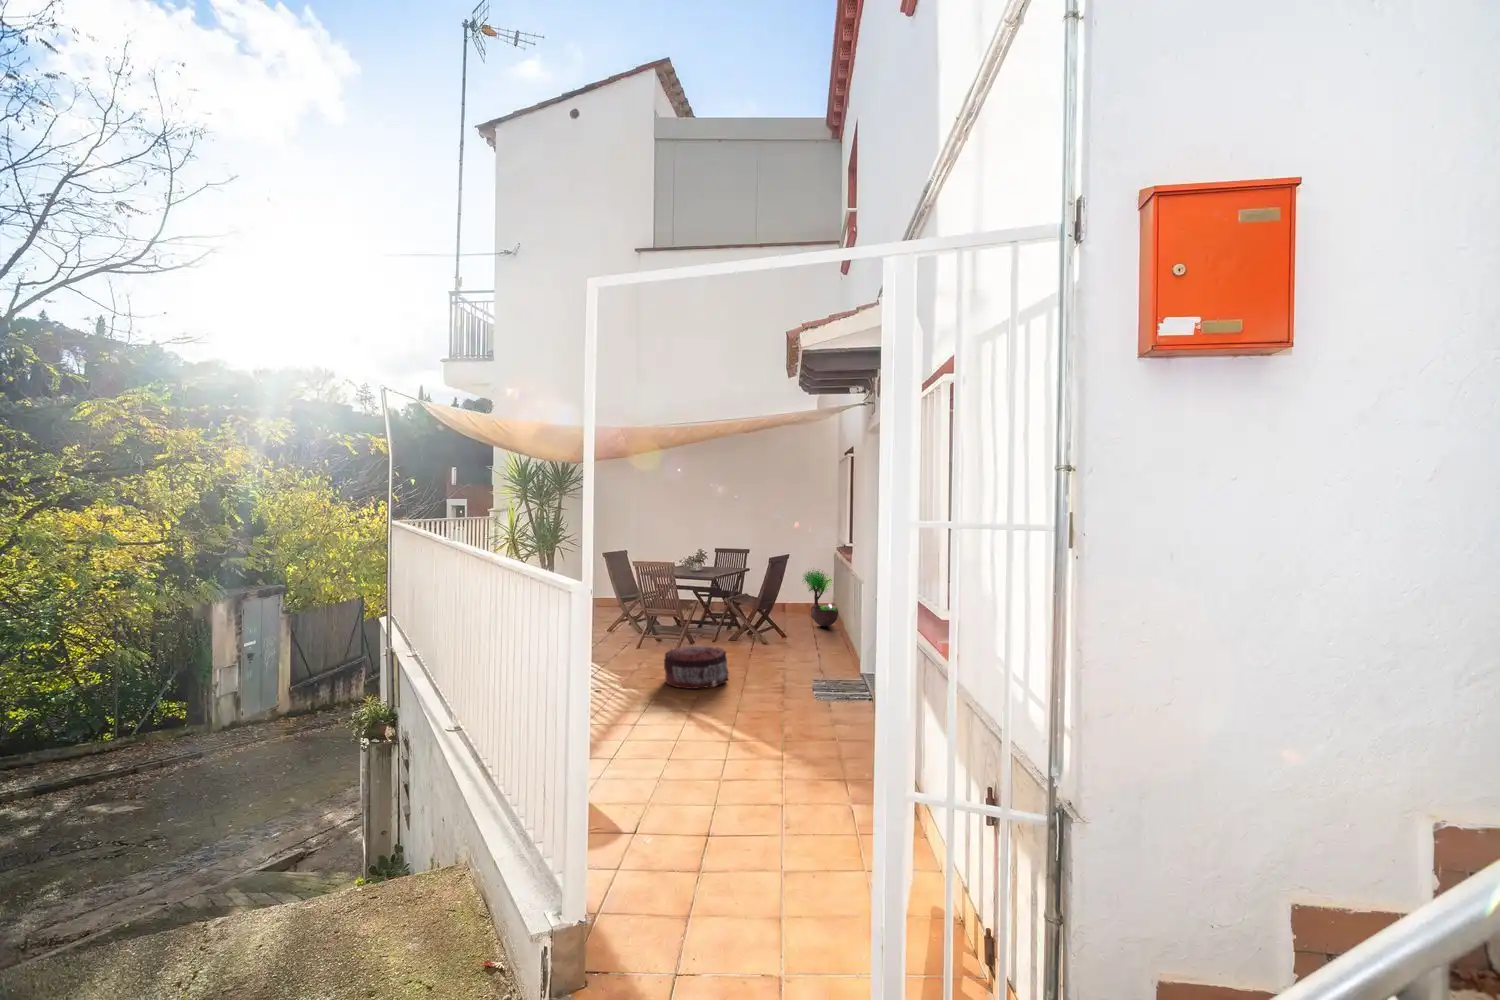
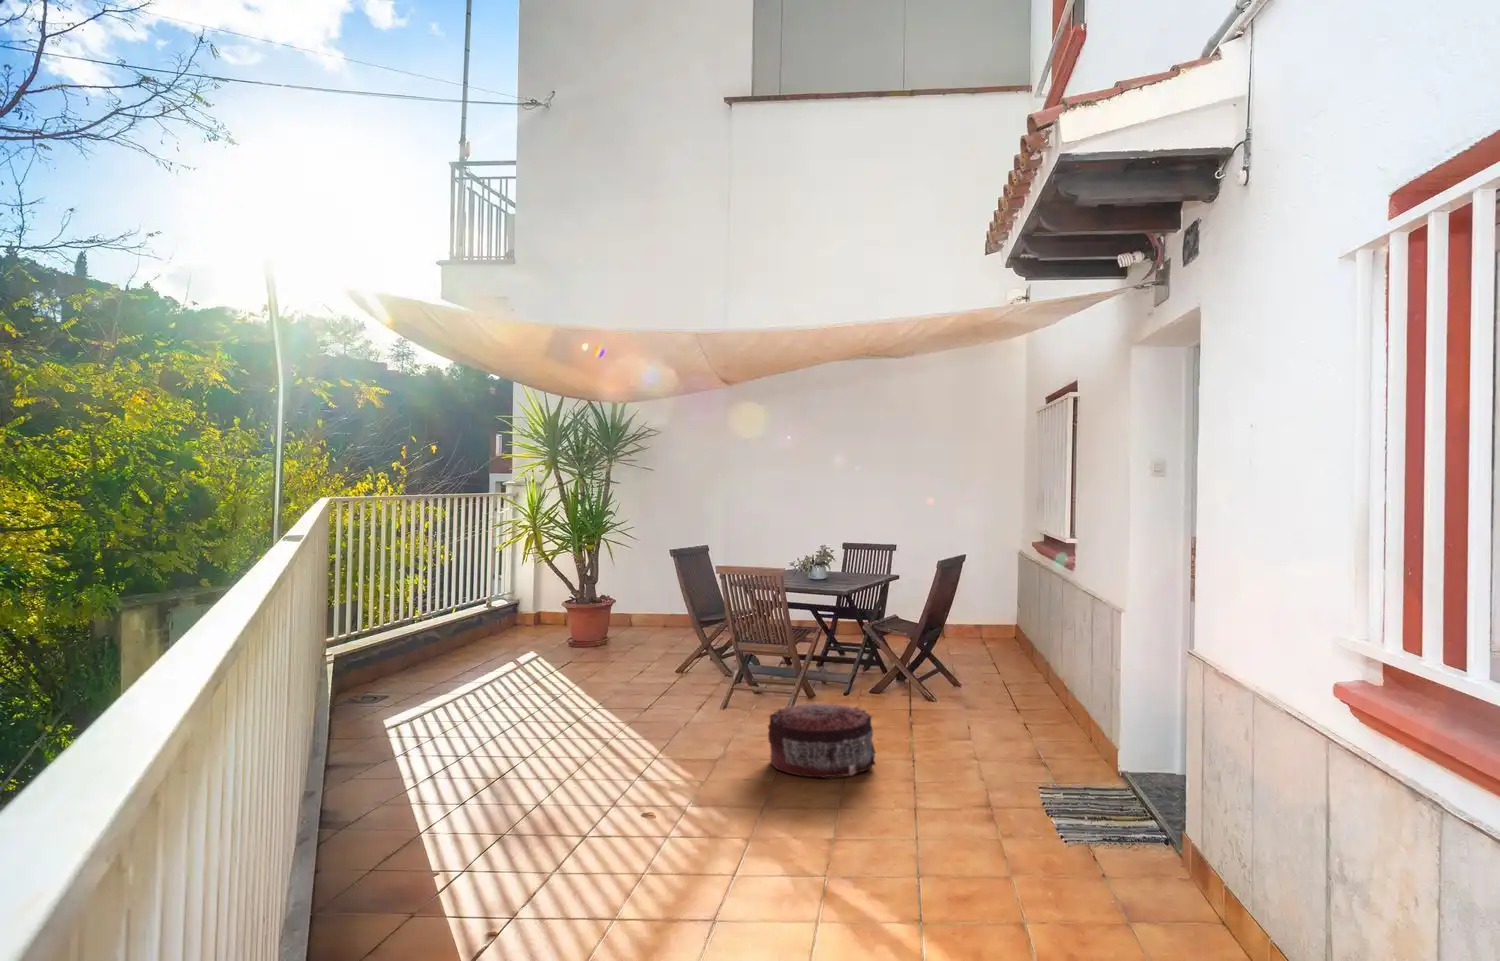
potted tree: present [803,570,838,626] -> none [985,573,1044,673]

